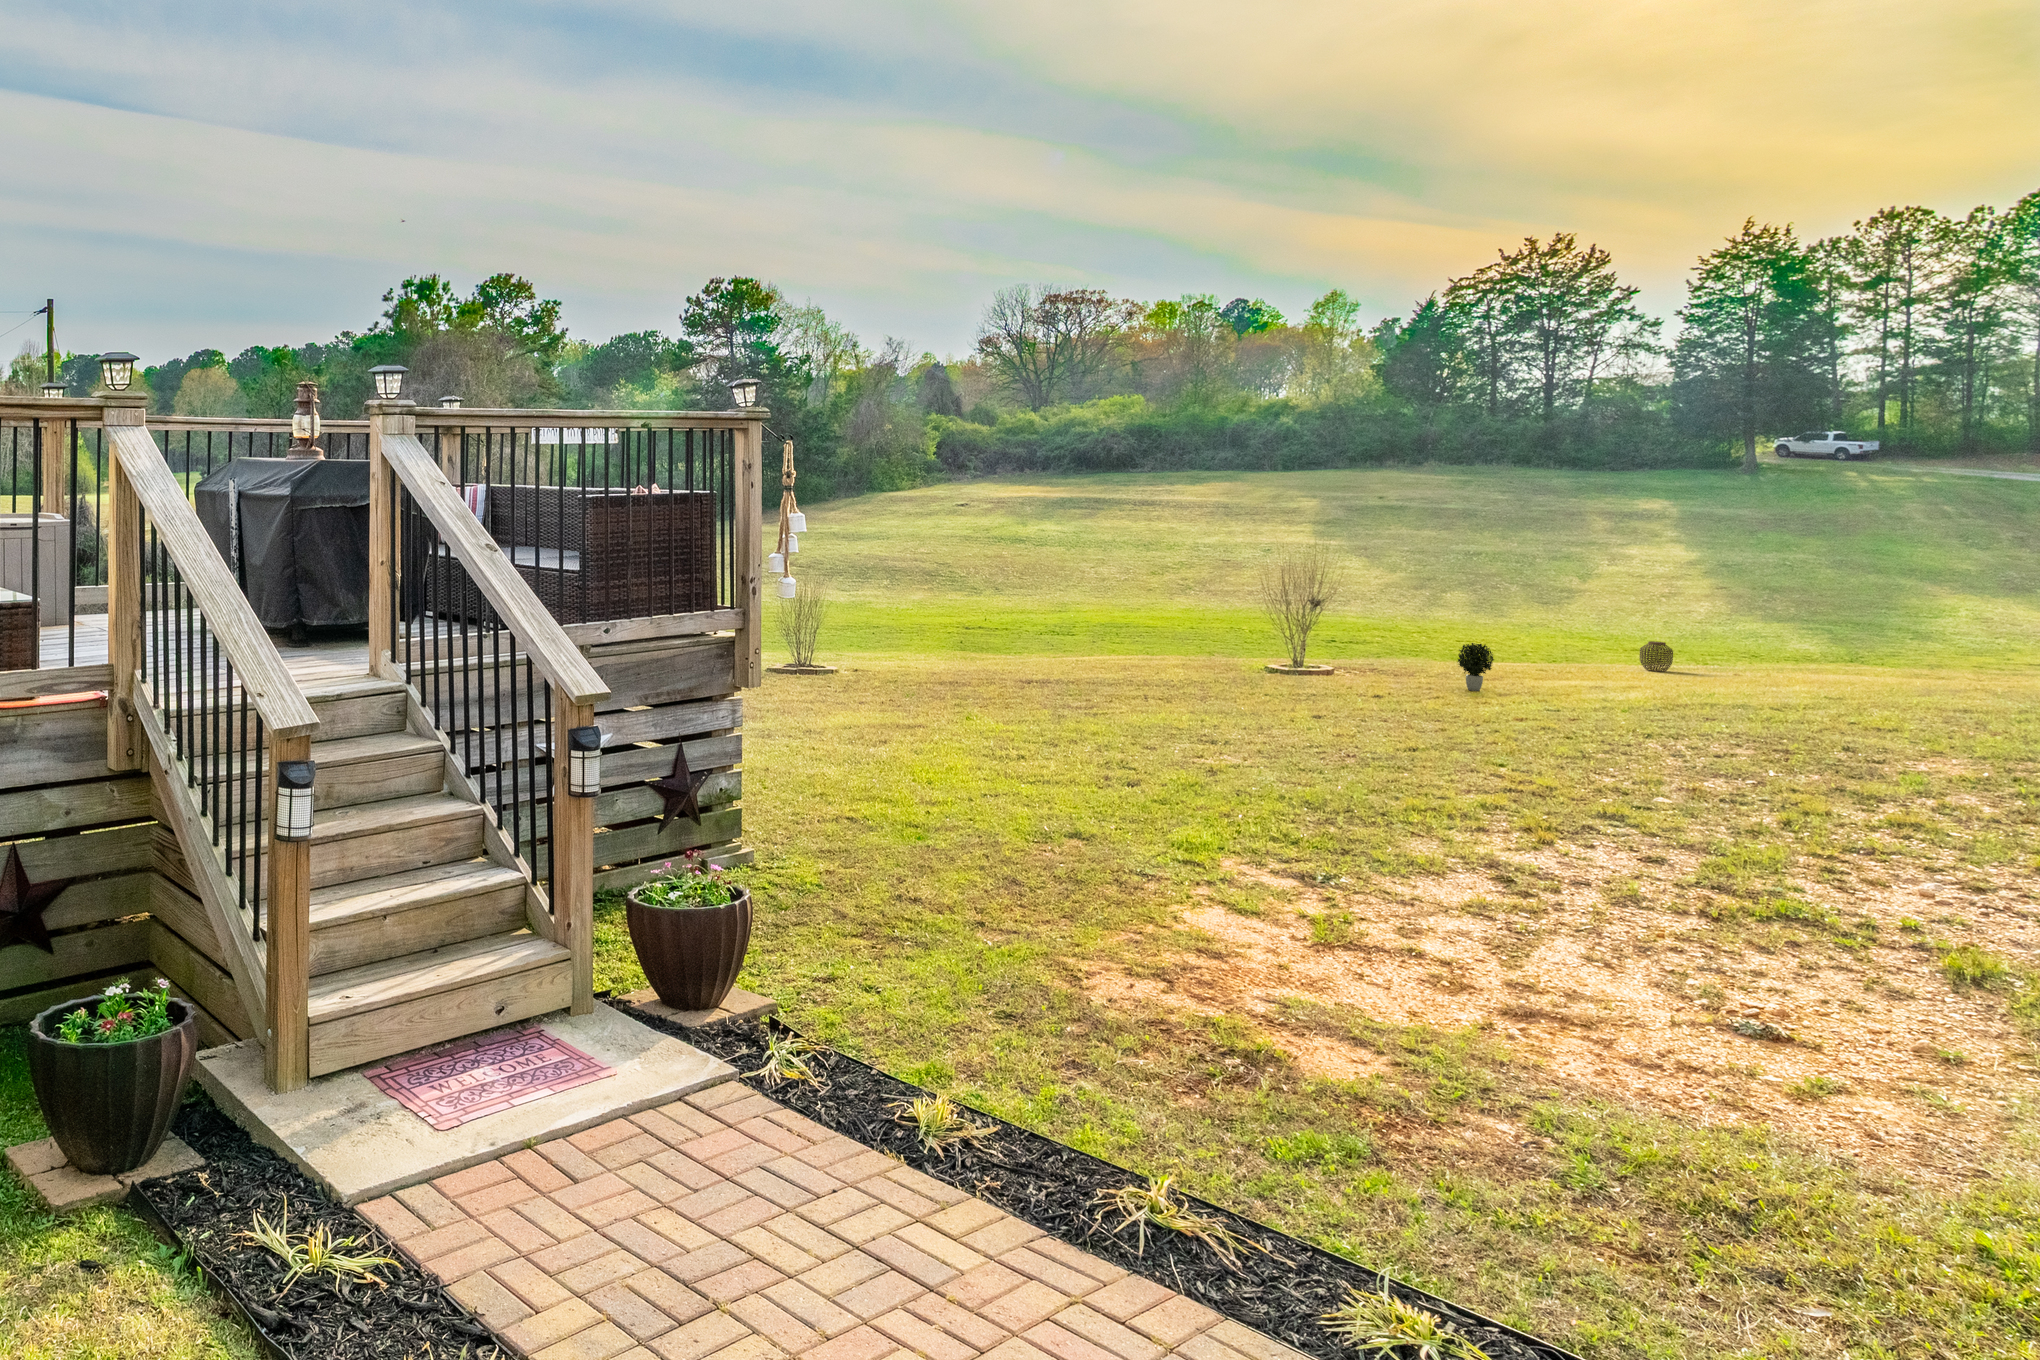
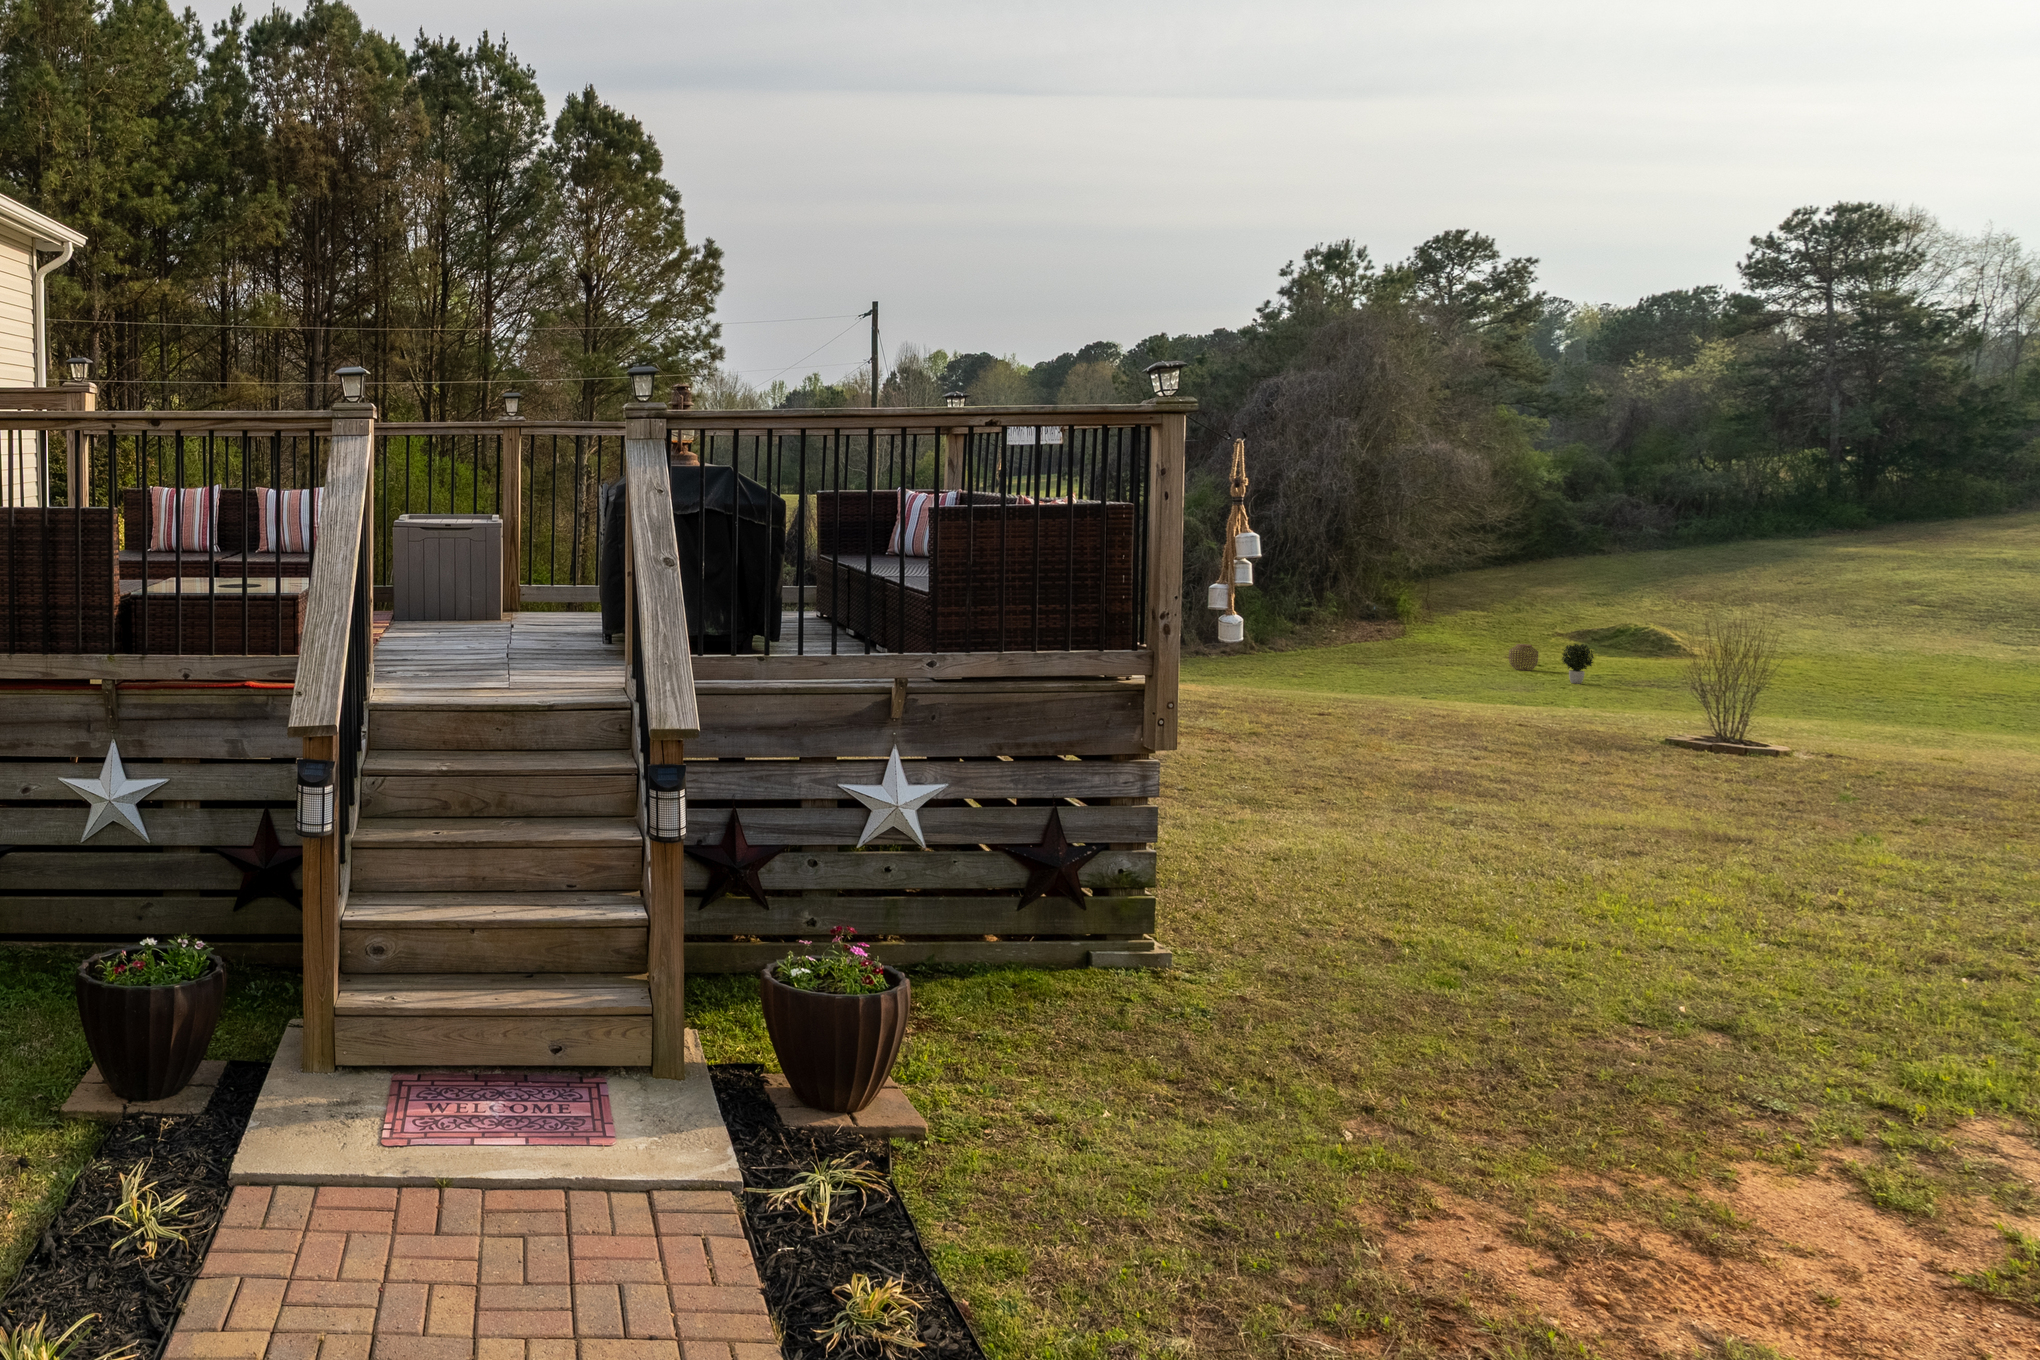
potted plant: present [1458,643,1494,691] -> present [1562,644,1594,684]

